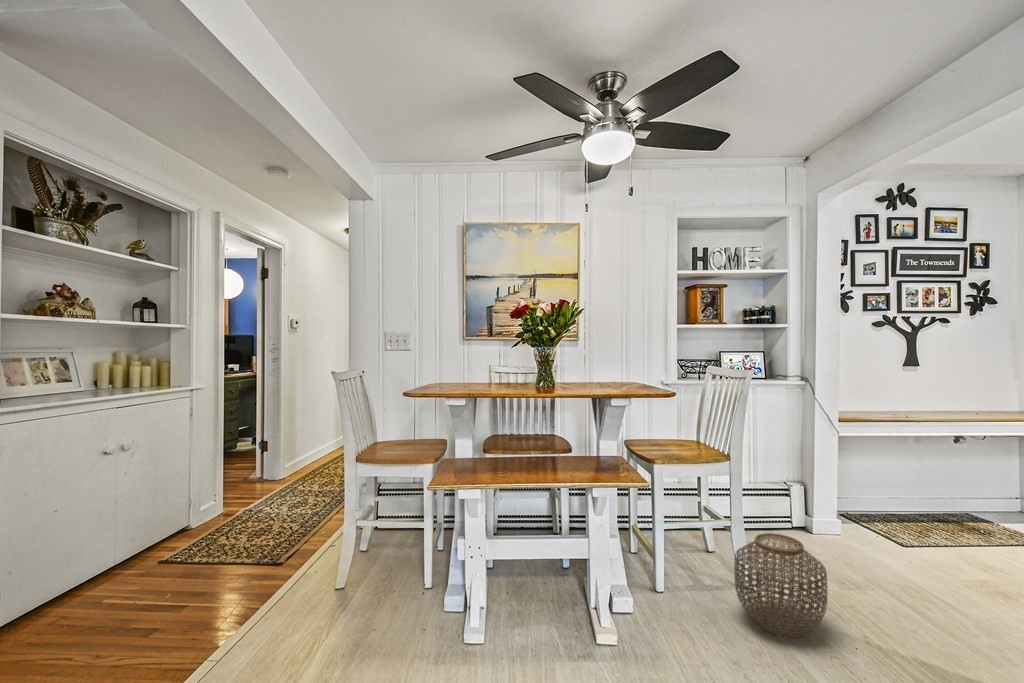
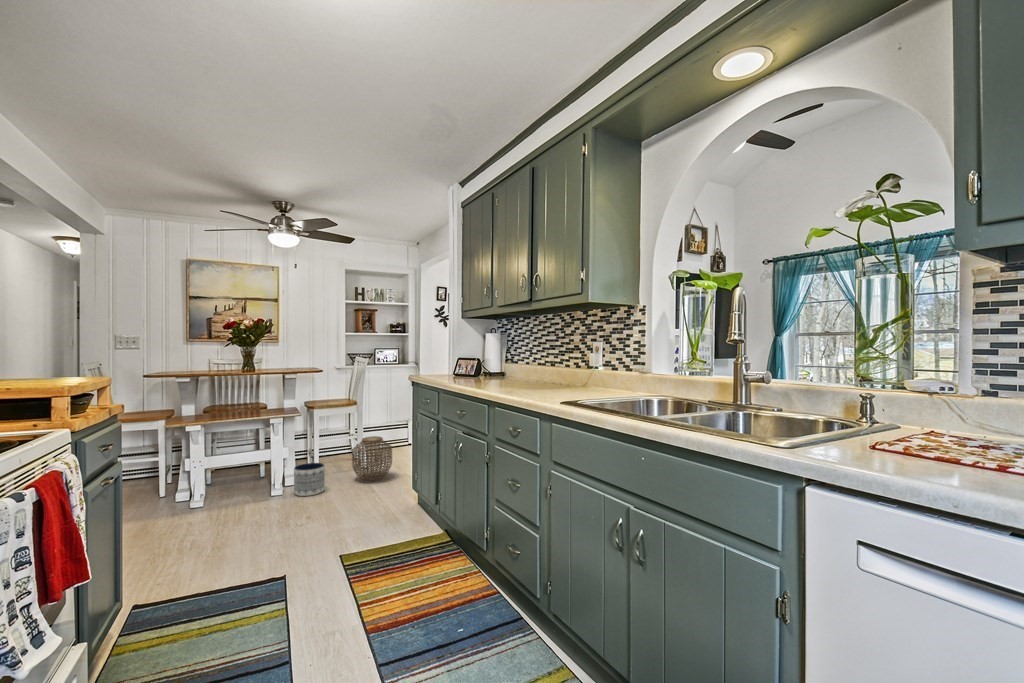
planter: none [632,577,692,658] -> present [294,463,325,496]

